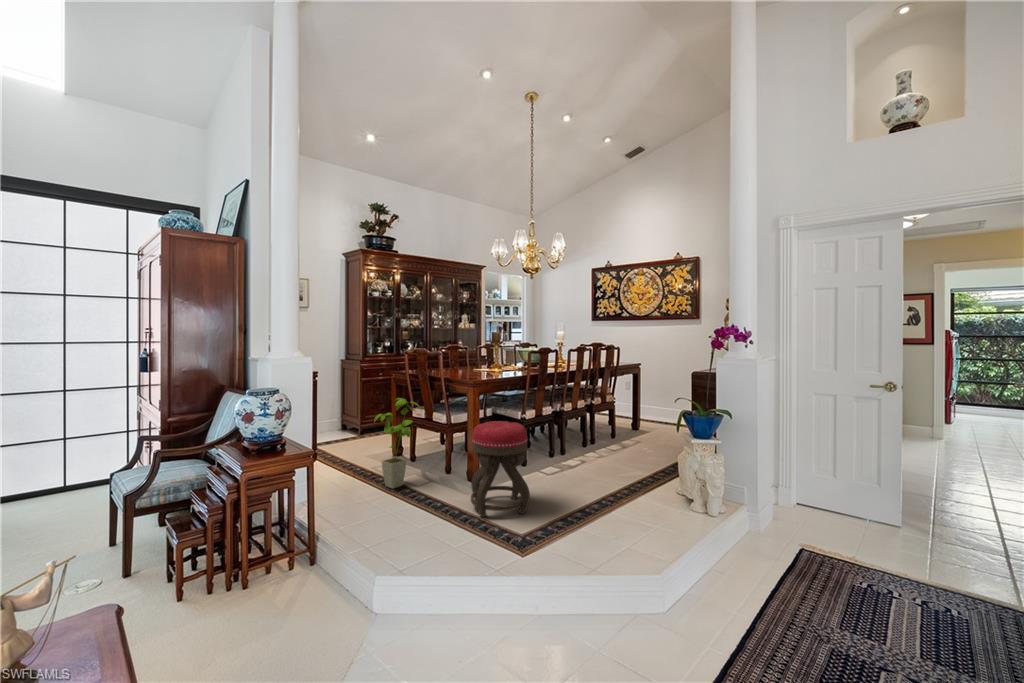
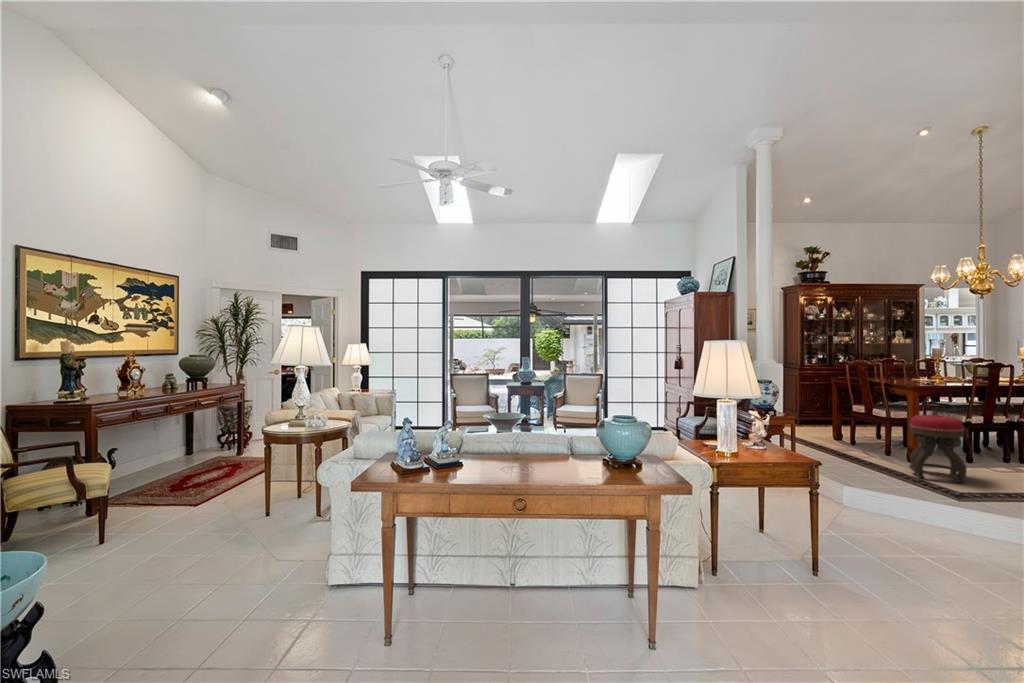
house plant: present [374,398,420,489] -> none [824,394,864,456]

